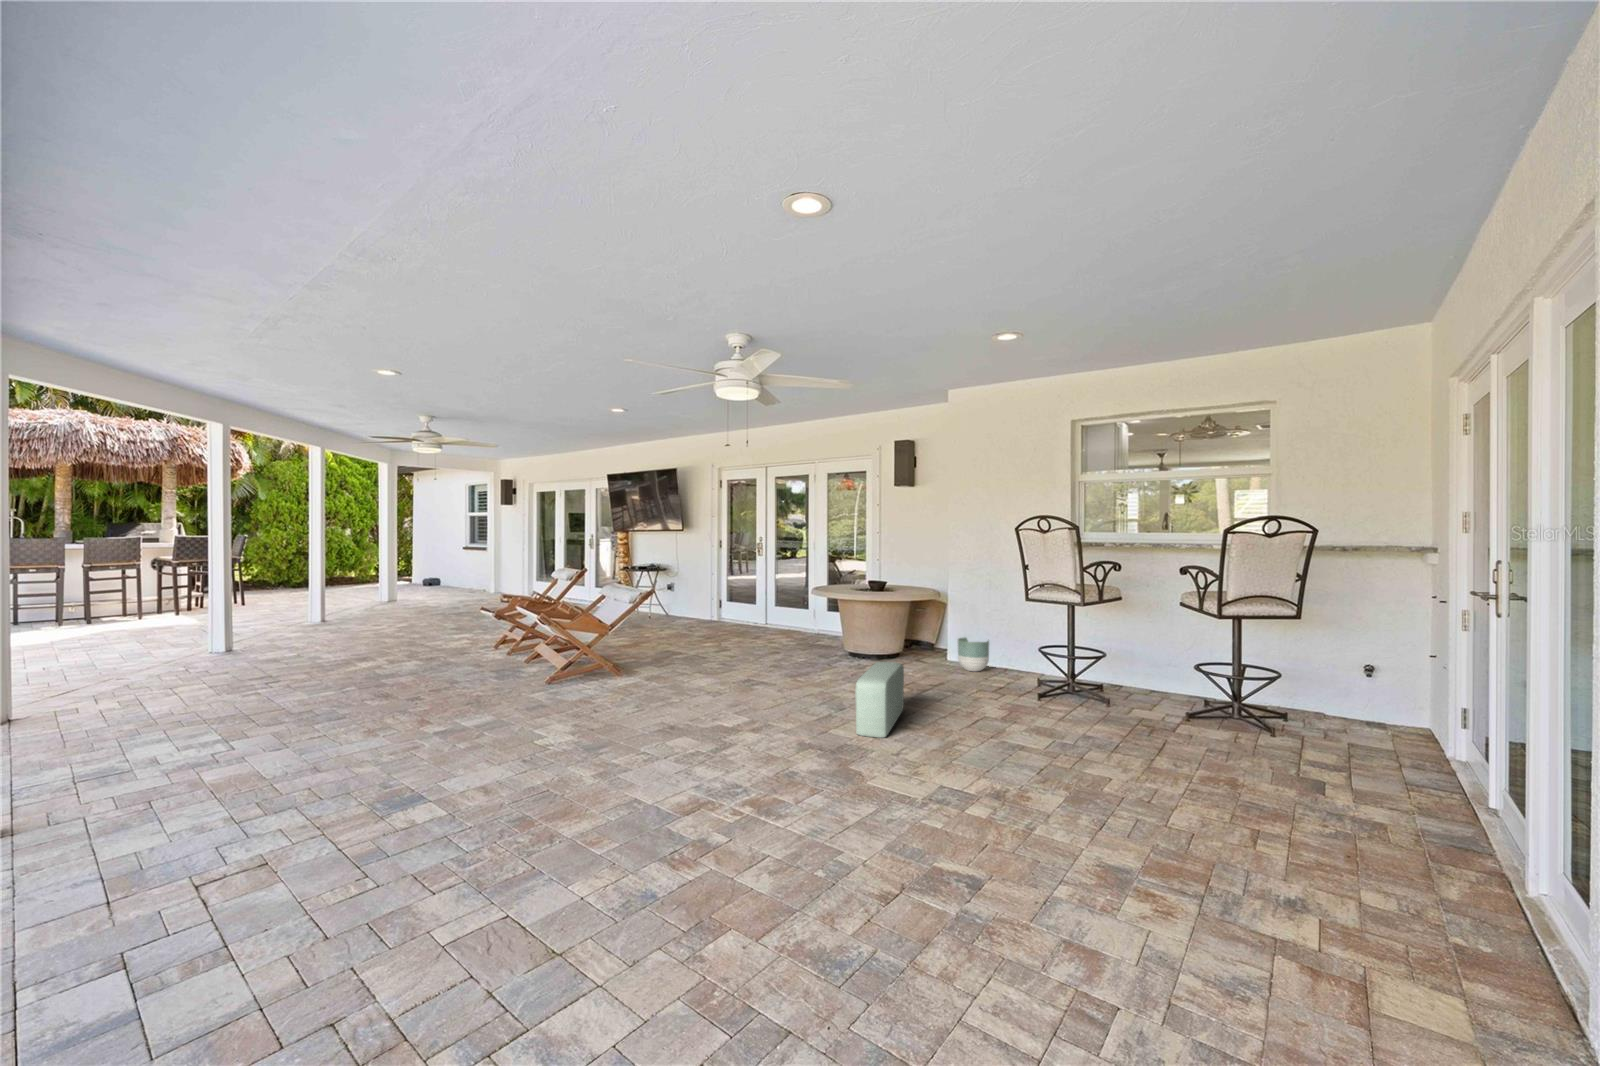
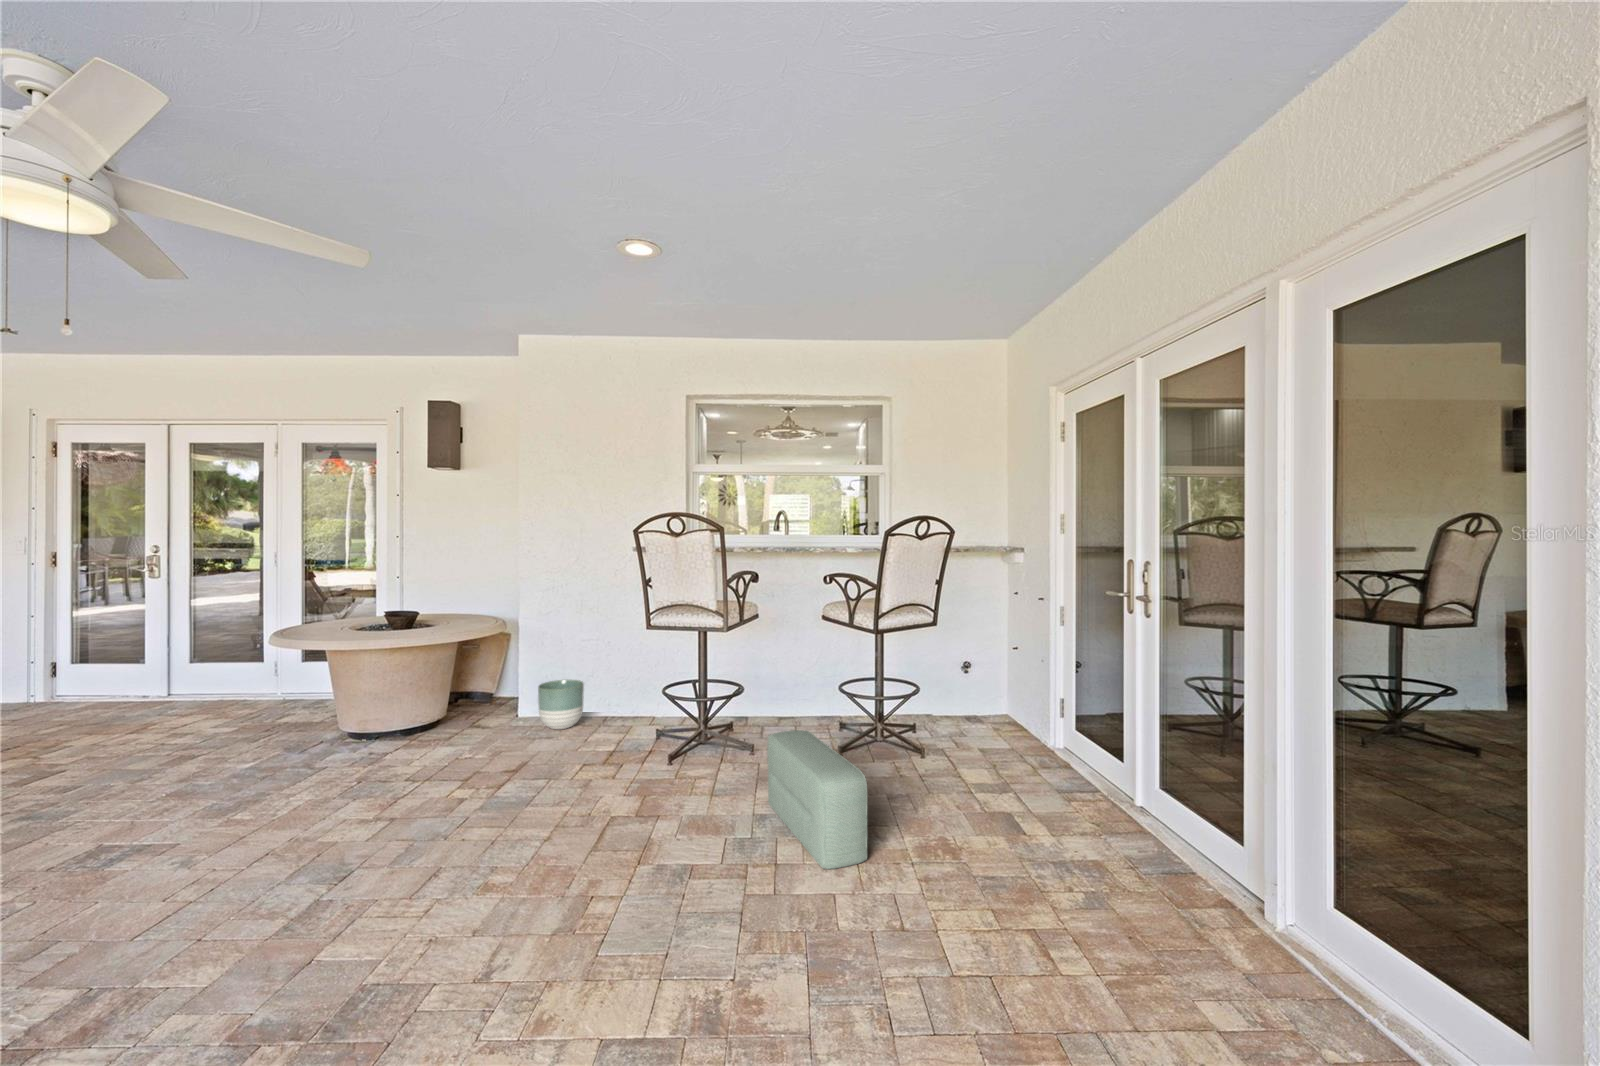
pouf: present [855,662,904,738] -> present [767,730,867,869]

